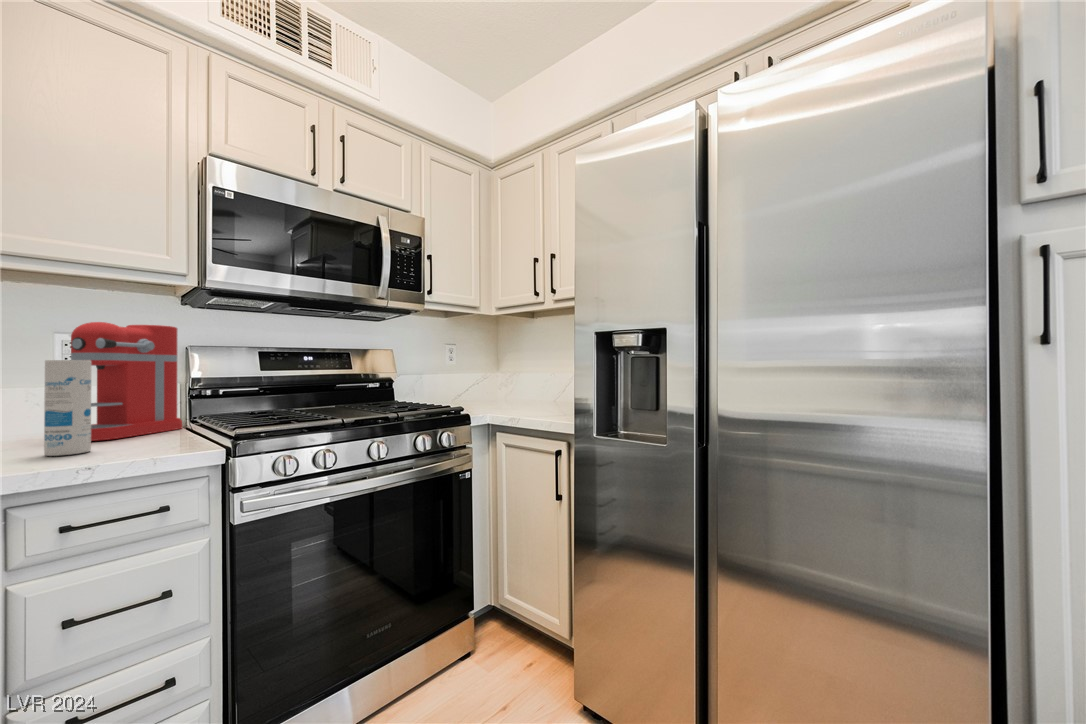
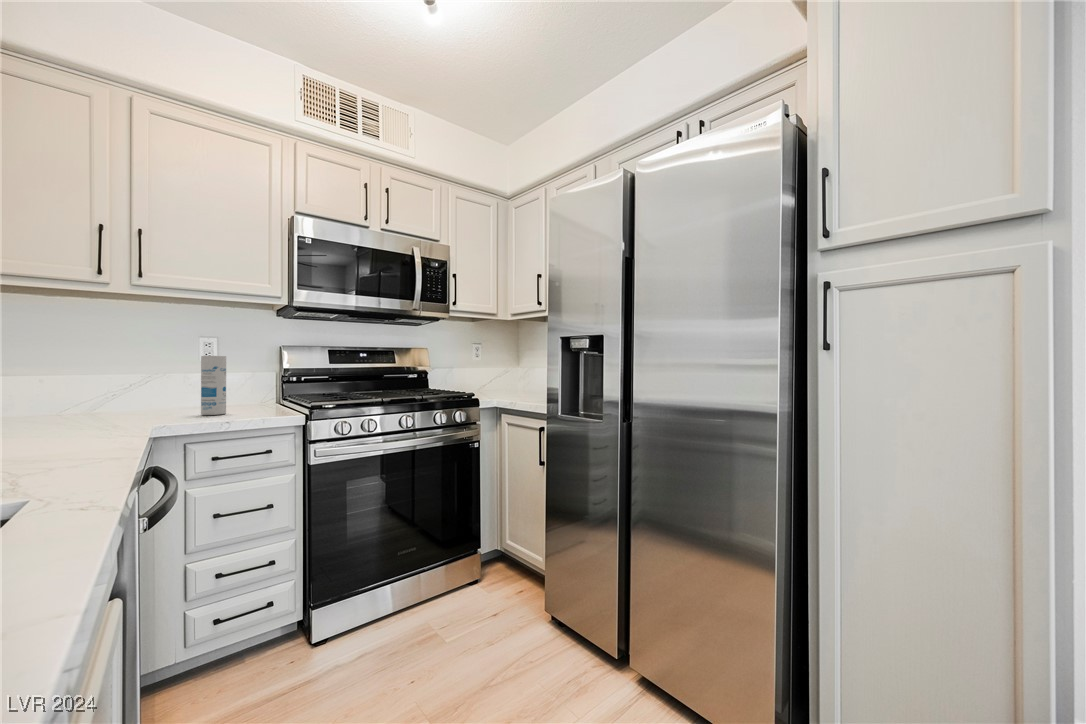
coffee maker: present [71,322,182,441] -> none [205,330,278,409]

